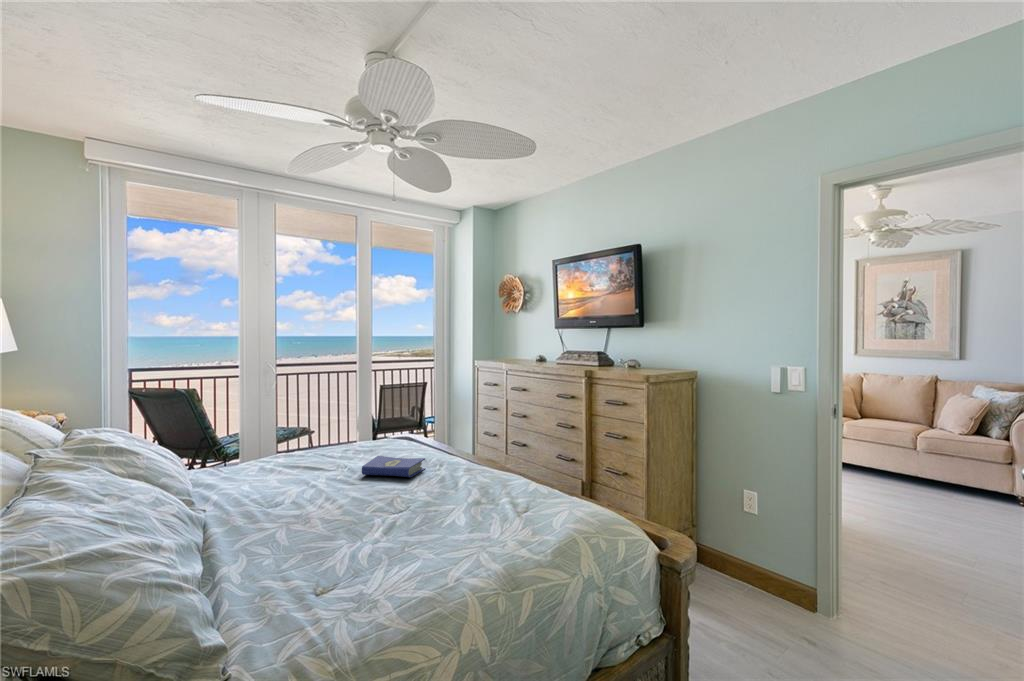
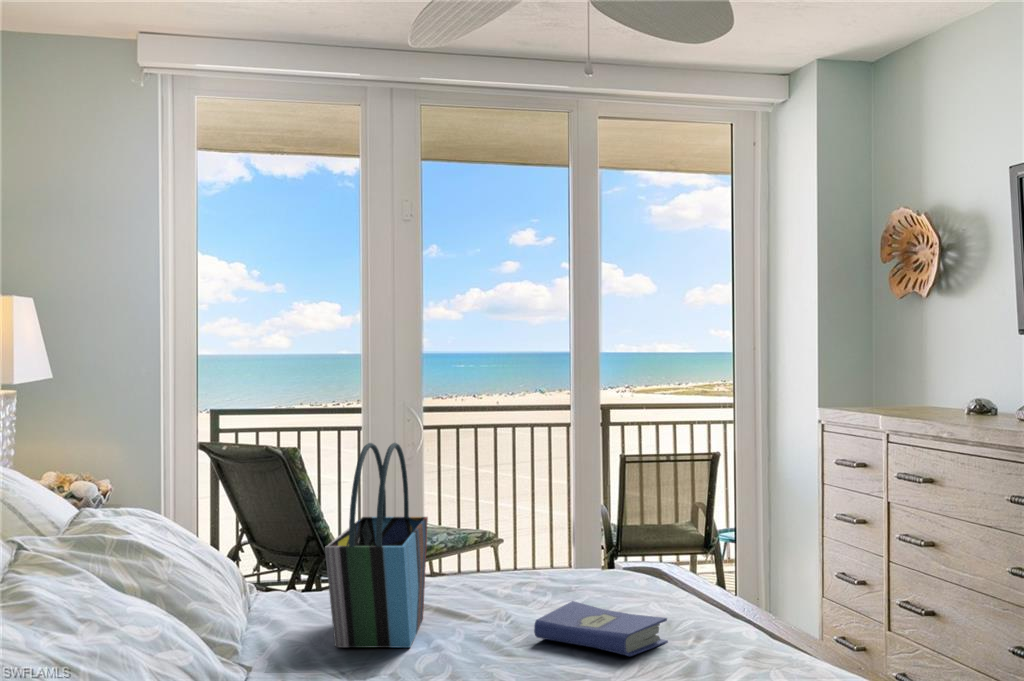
tote bag: none [247,383,298,493] -> present [325,443,428,648]

